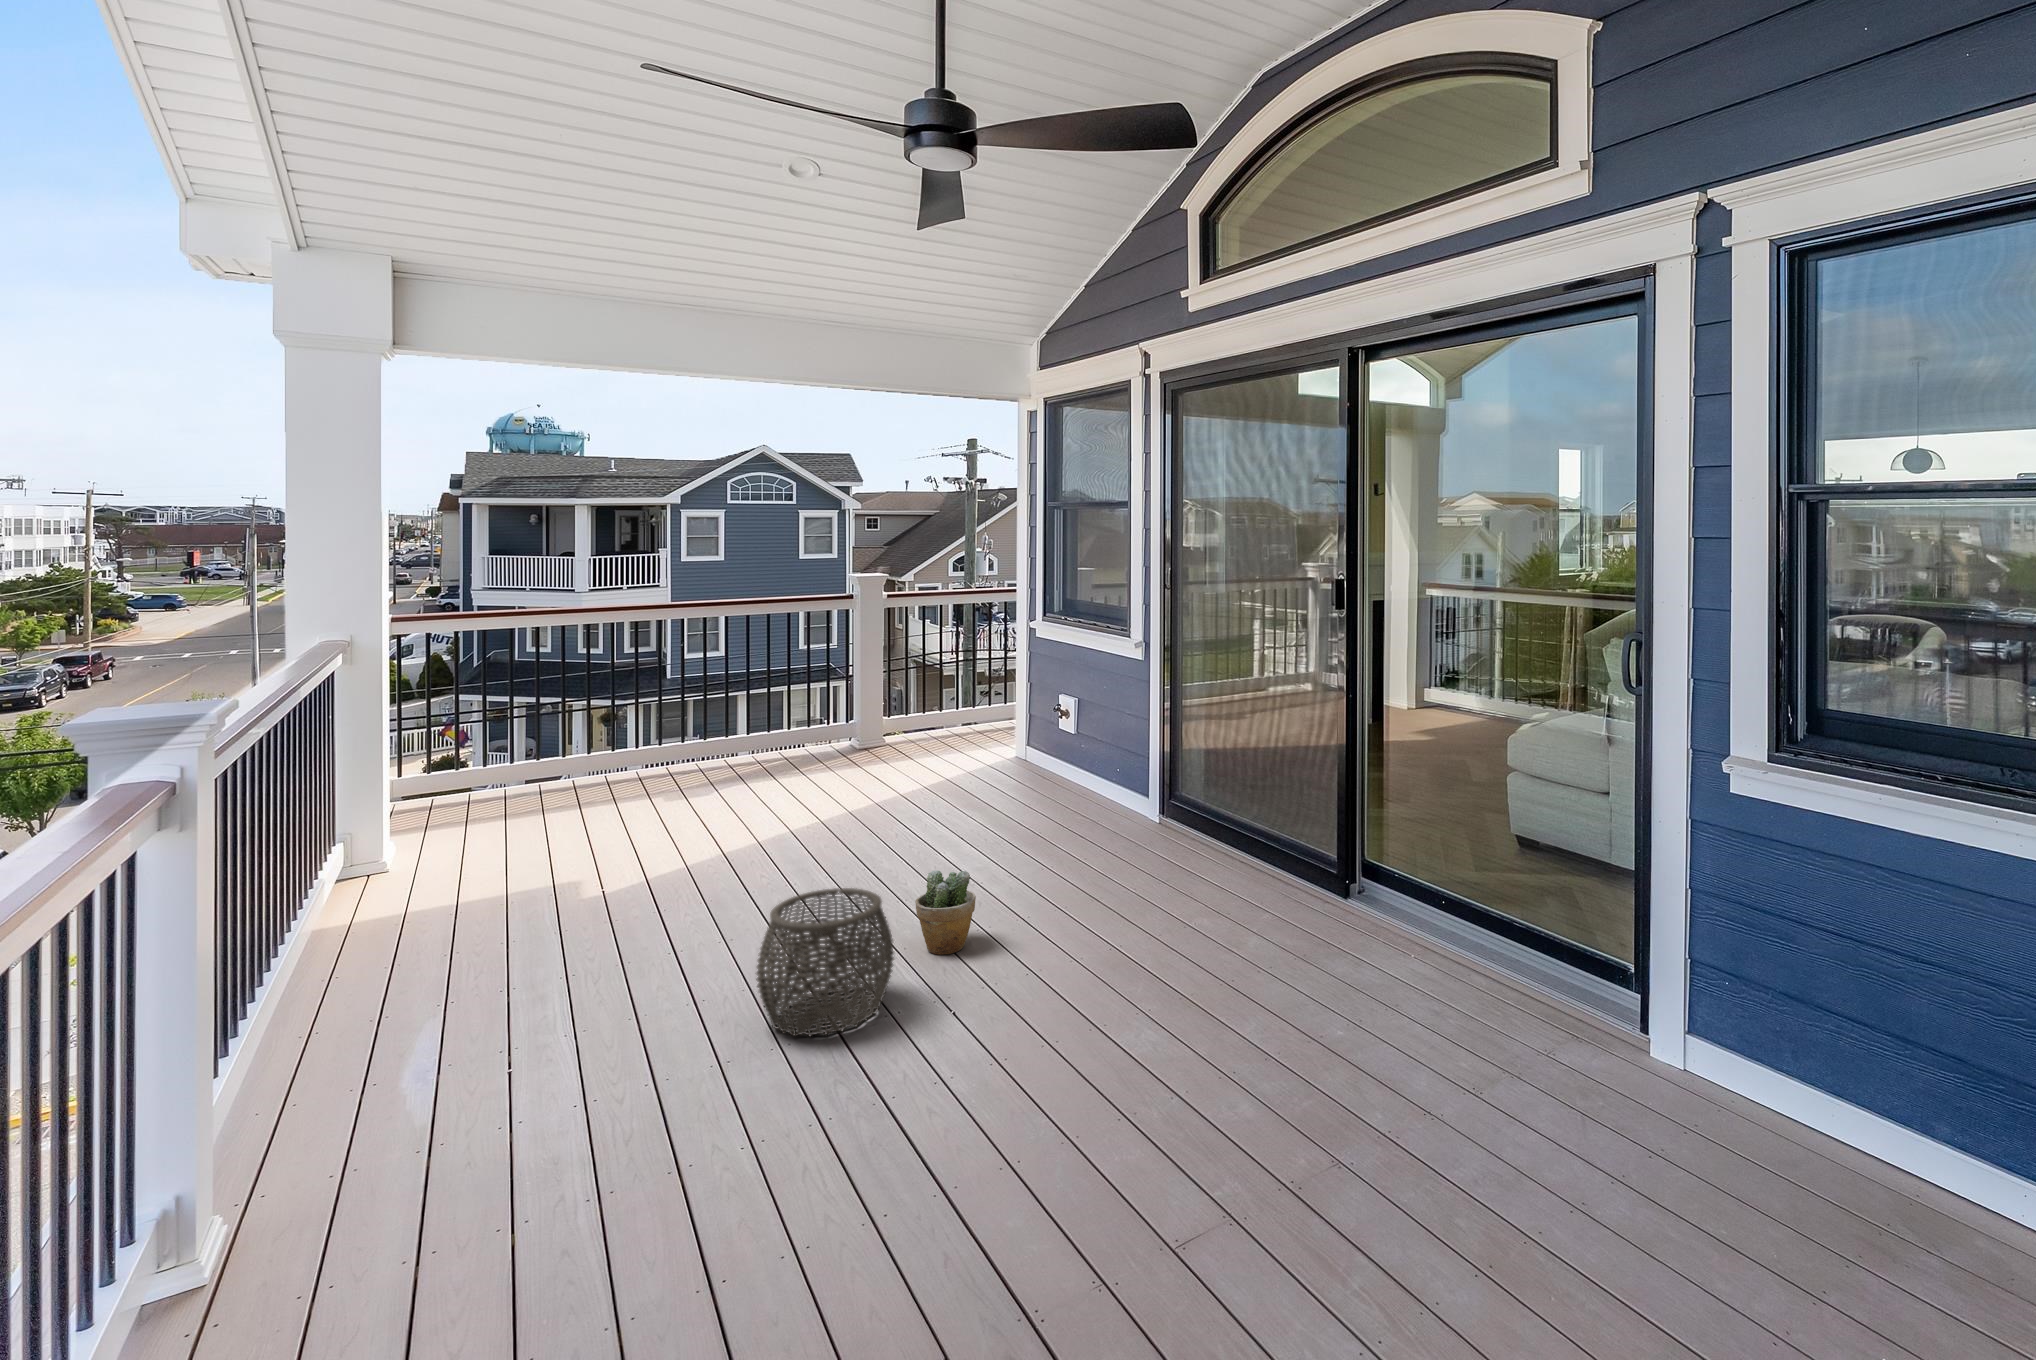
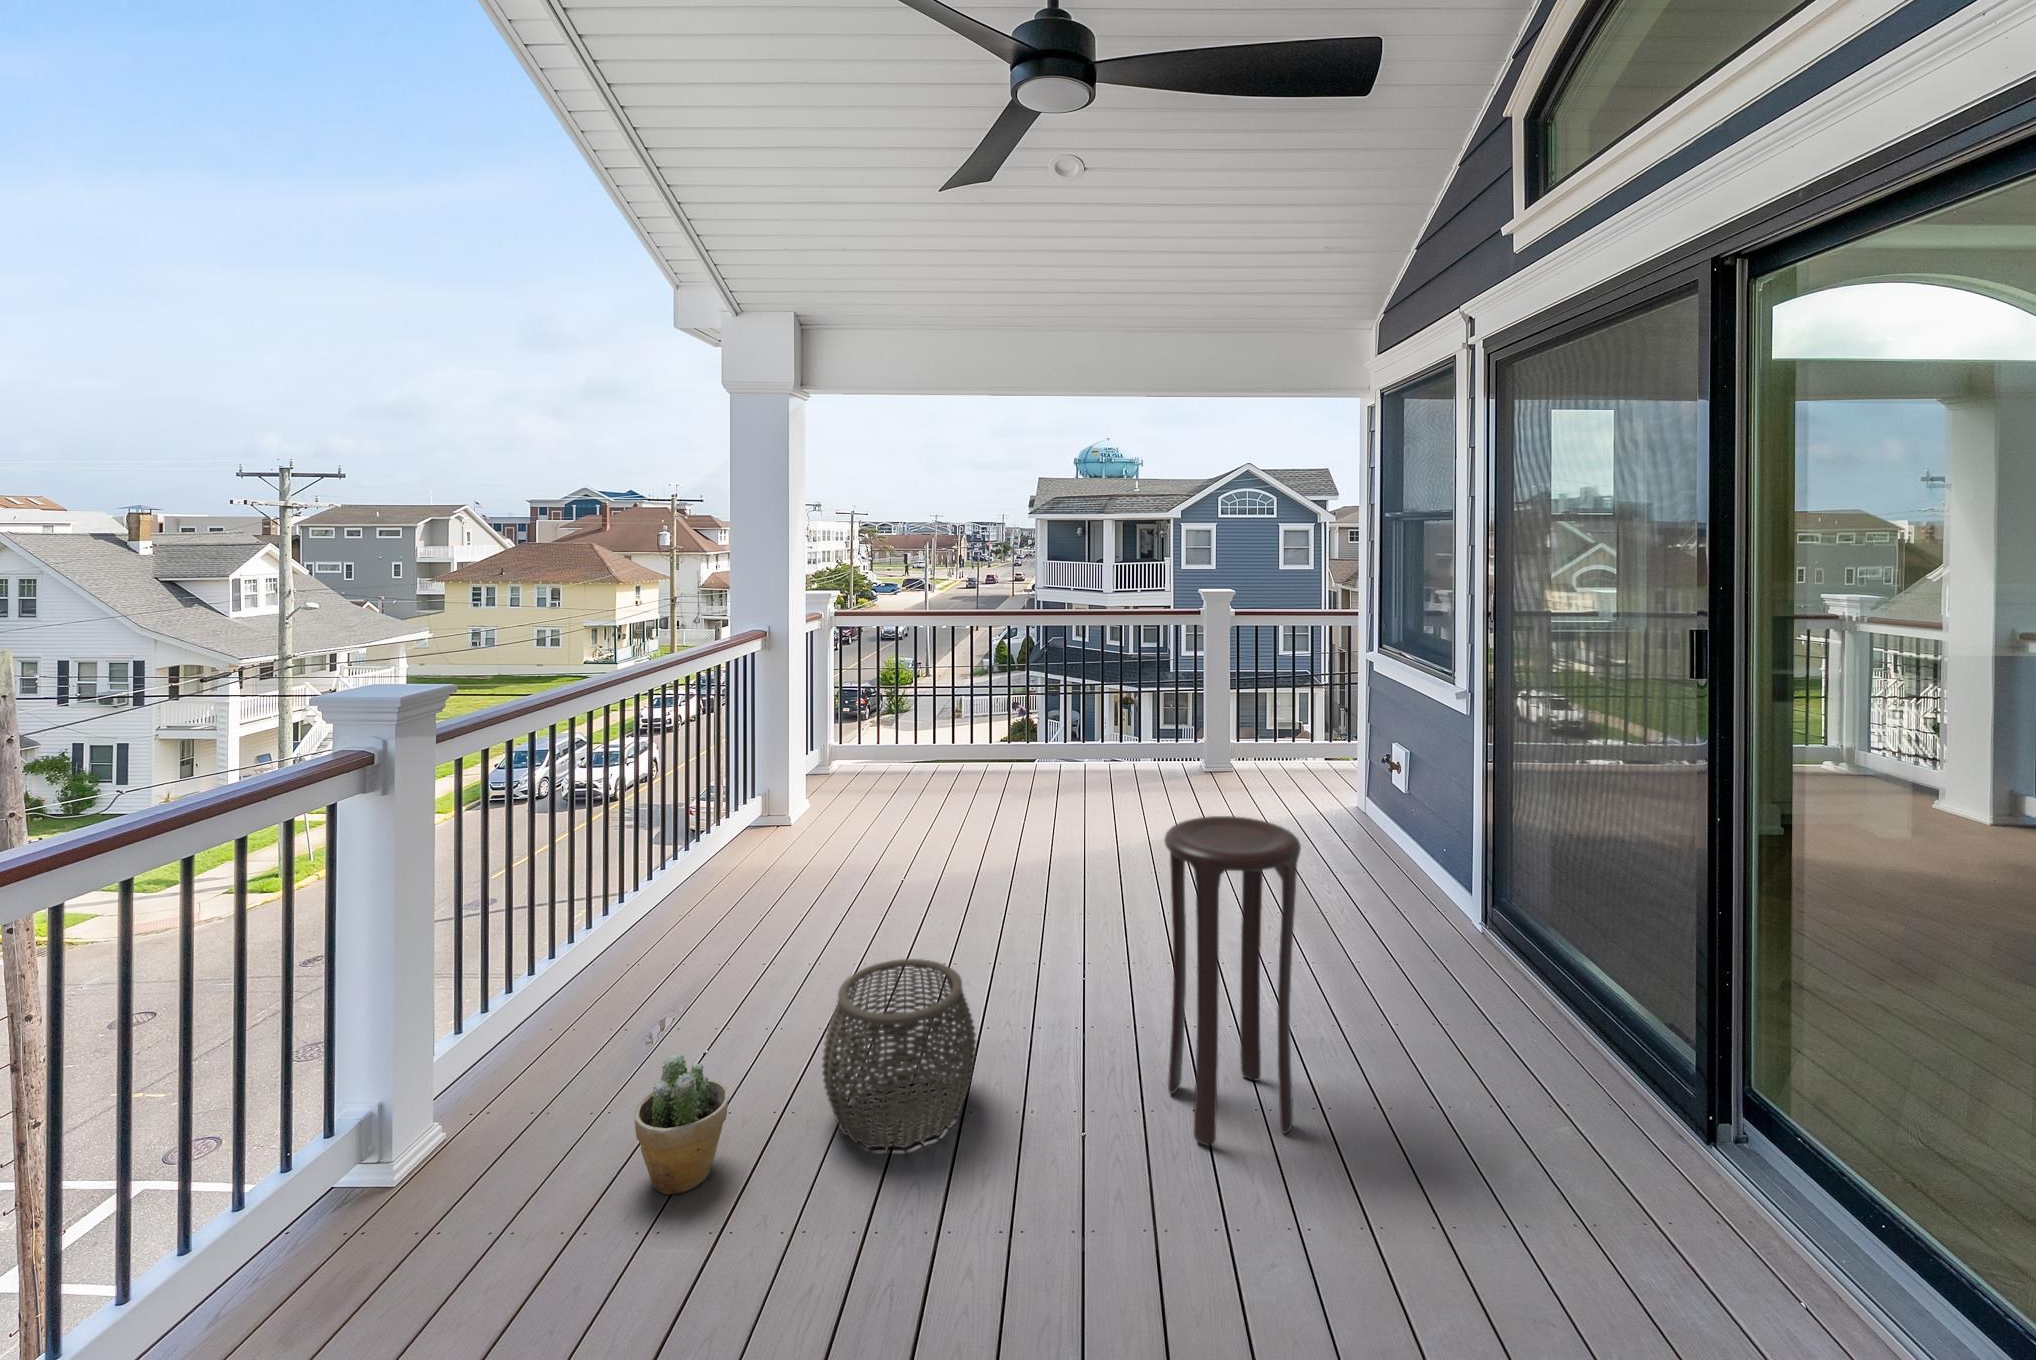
stool: none [1024,730,1124,959] -> present [1164,816,1301,1146]
potted plant: present [915,871,976,954] -> present [634,1054,729,1194]

